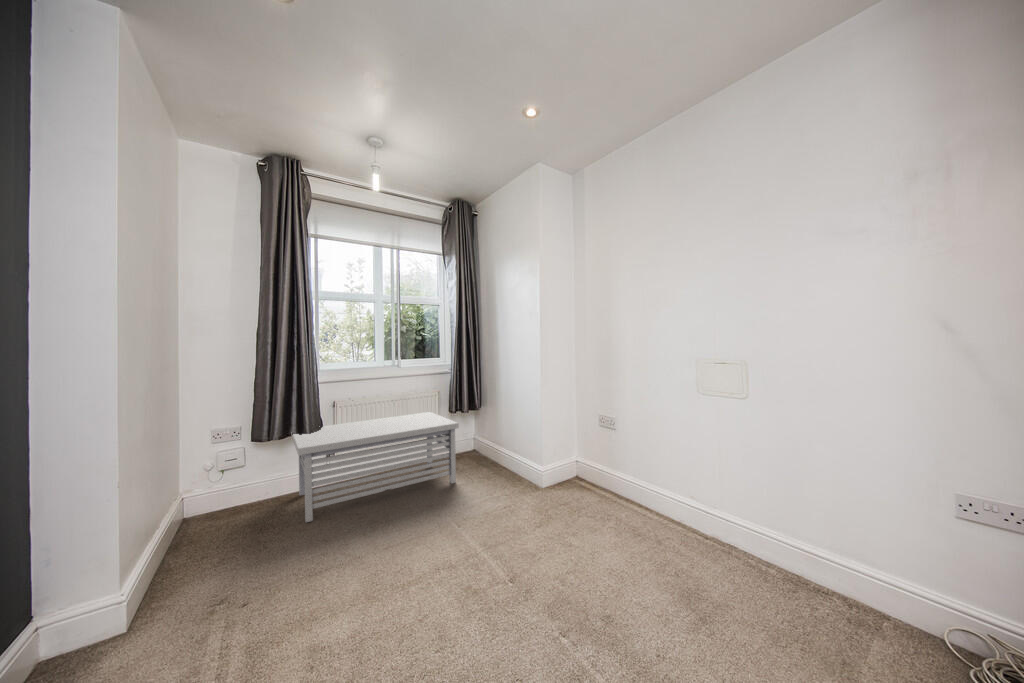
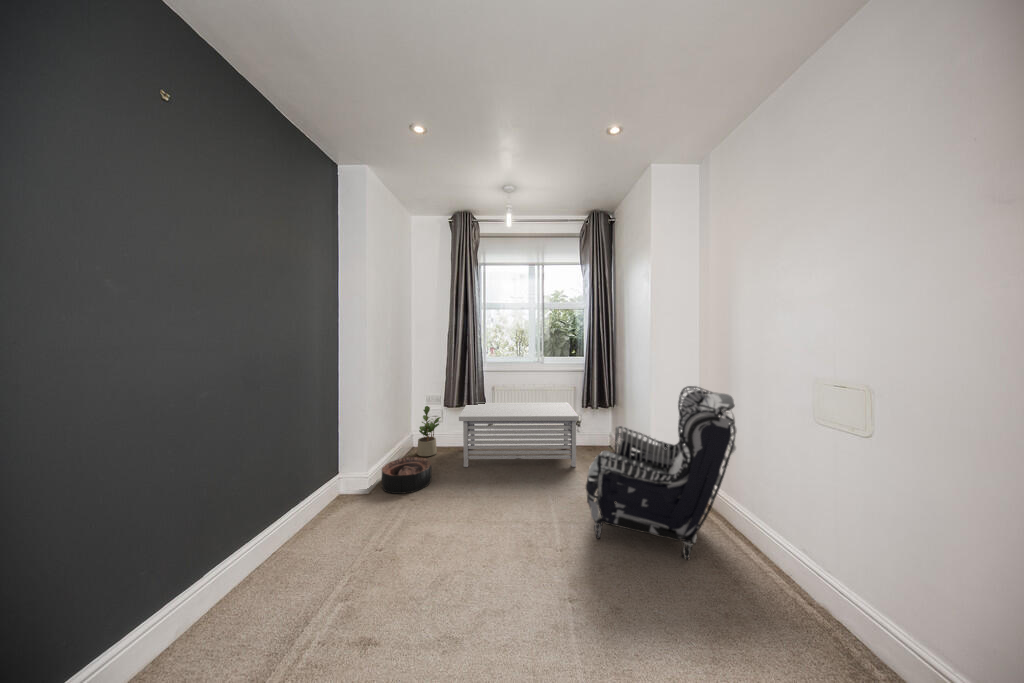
armchair: none [505,374,650,548] -> present [586,386,737,560]
potted plant: none [202,444,246,528] -> present [417,406,441,456]
basket: none [152,526,259,606] -> present [382,457,431,494]

